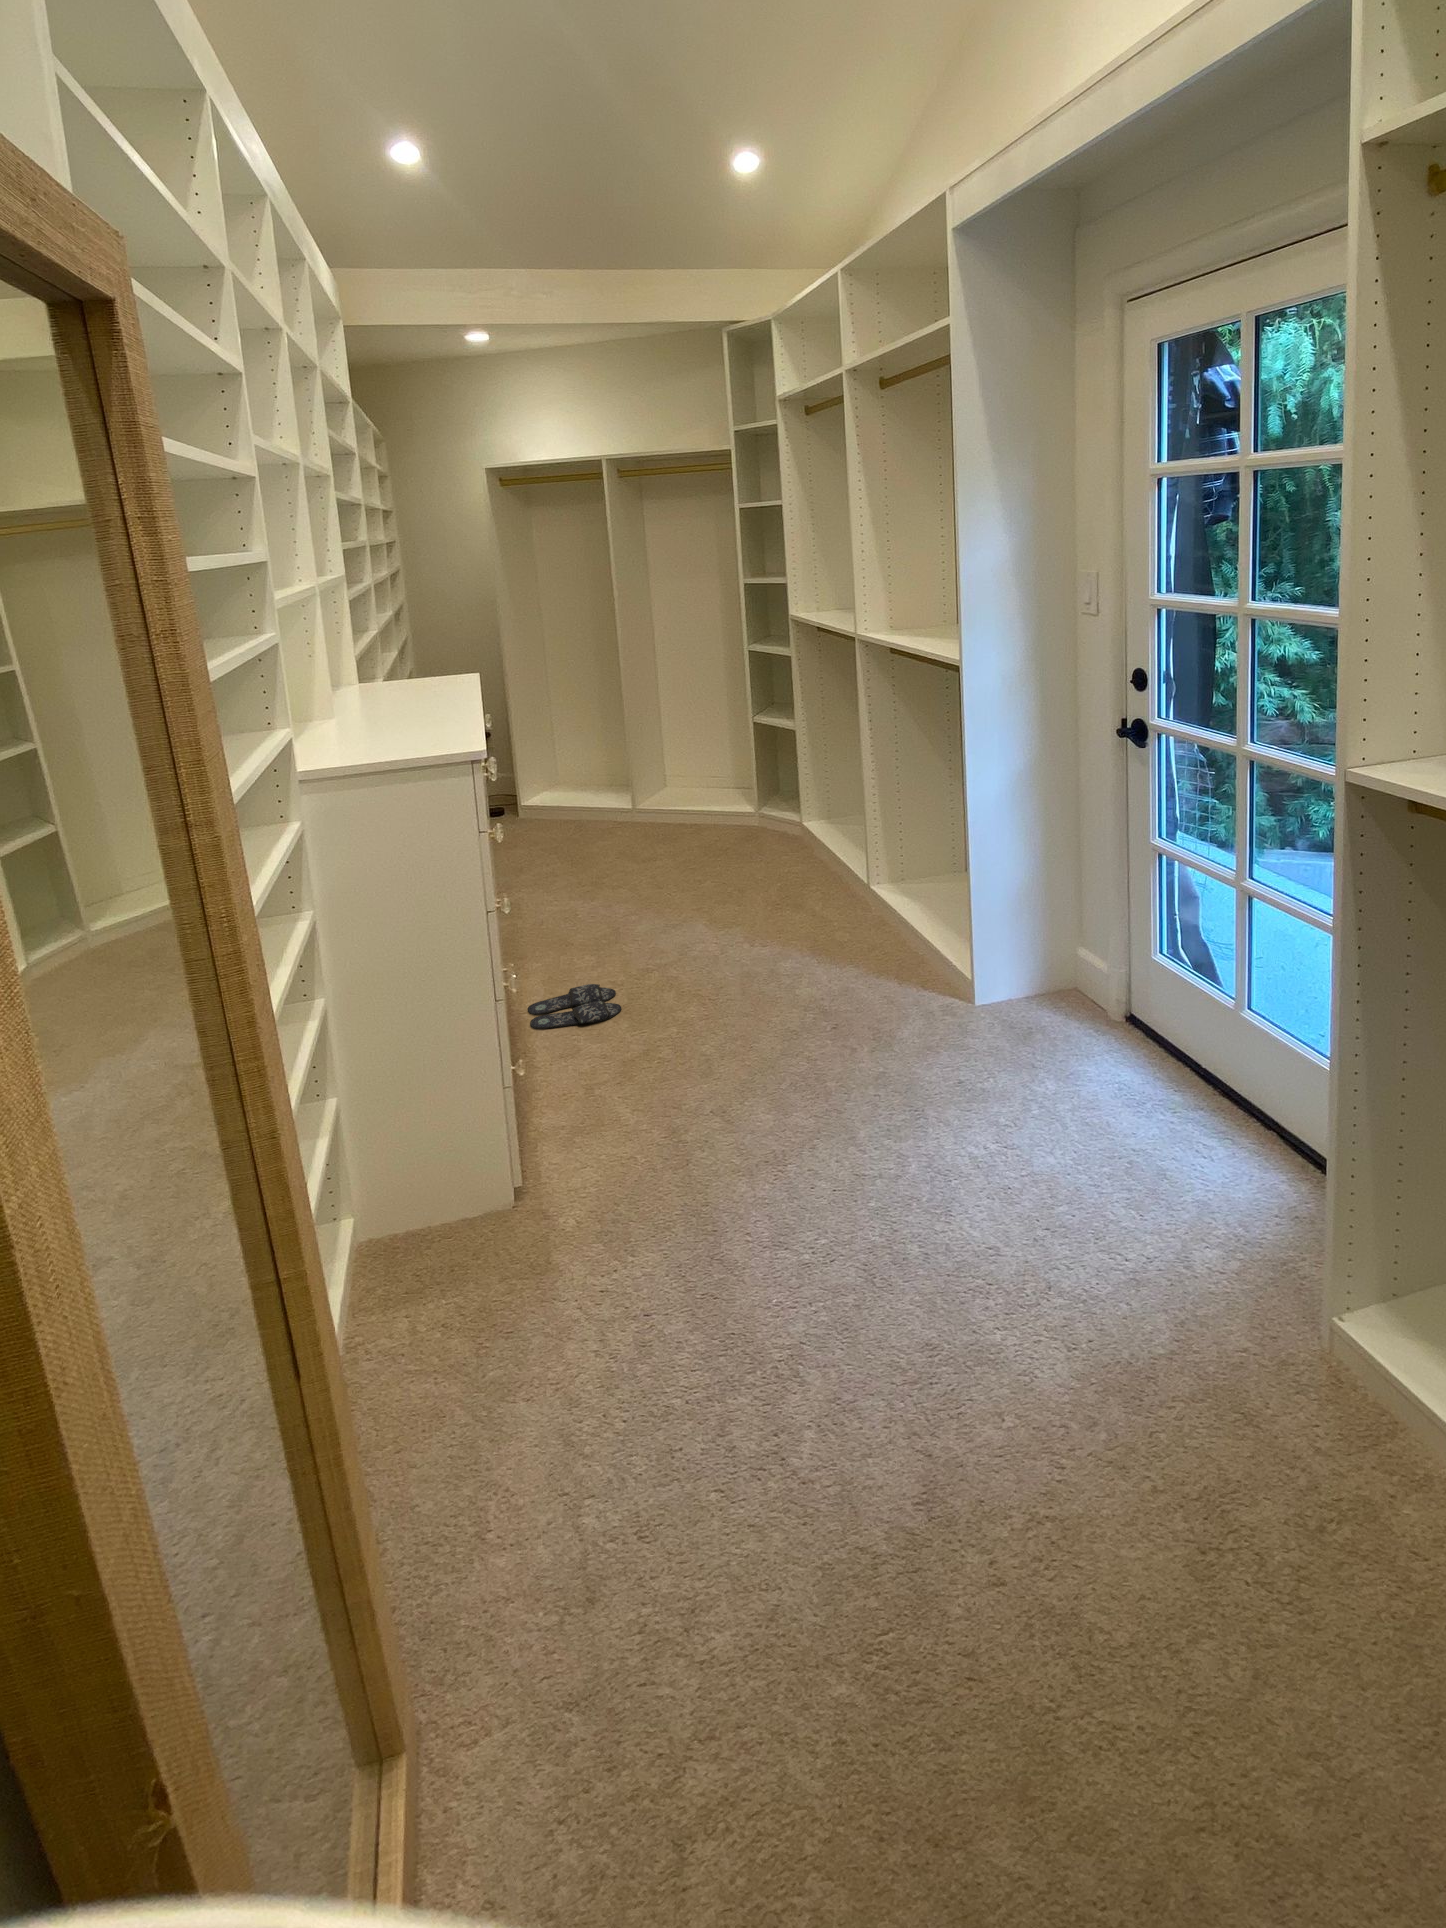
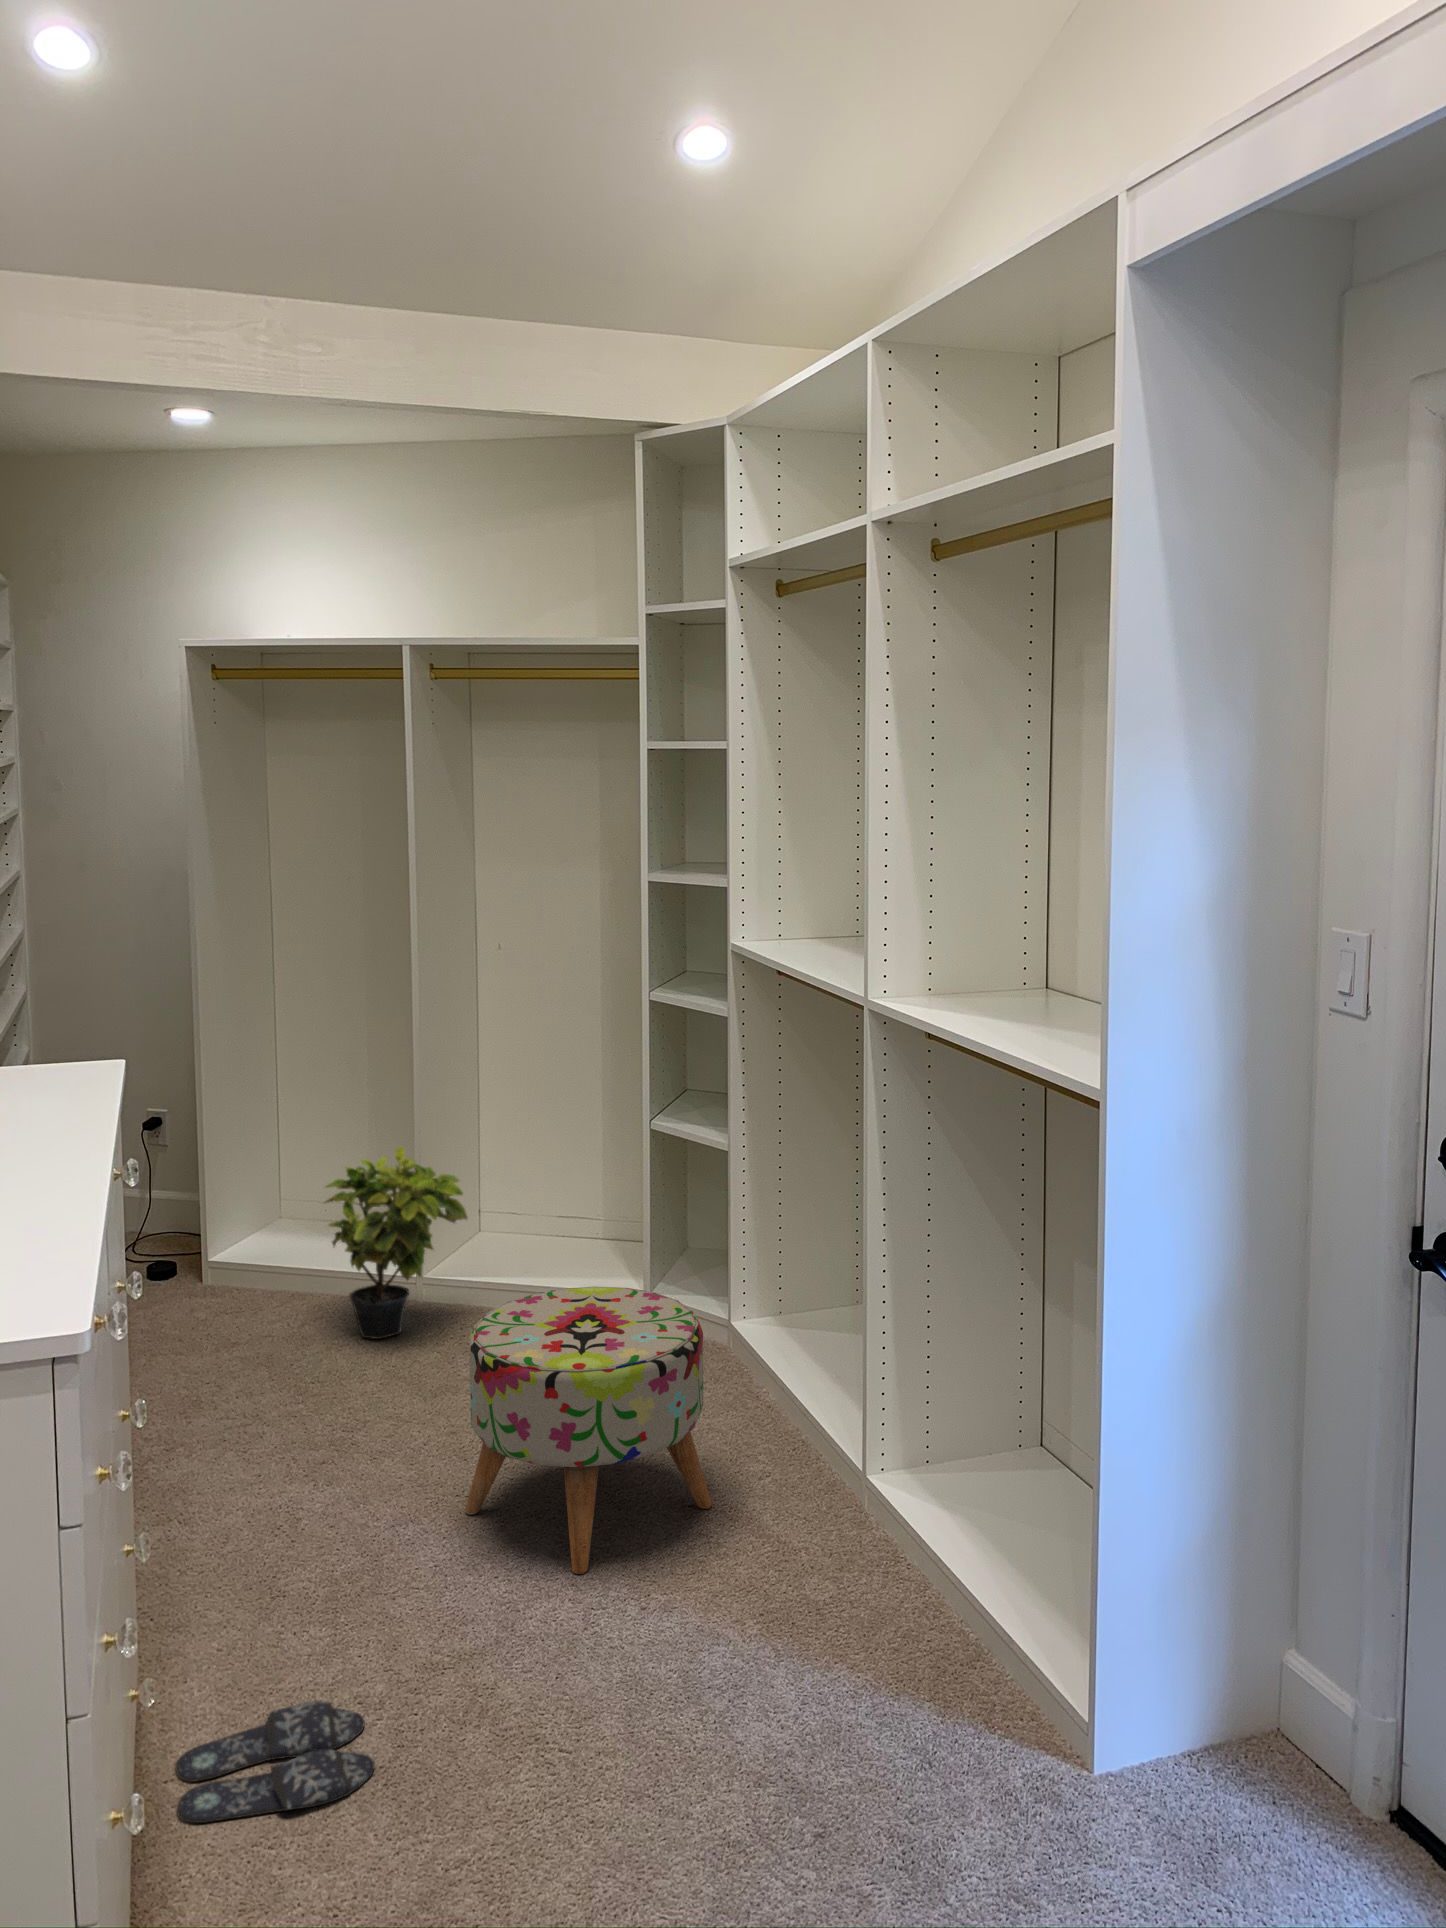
potted plant: none [578,736,656,840] -> present [325,1147,467,1339]
ottoman: none [658,796,790,934] -> present [465,1286,712,1574]

